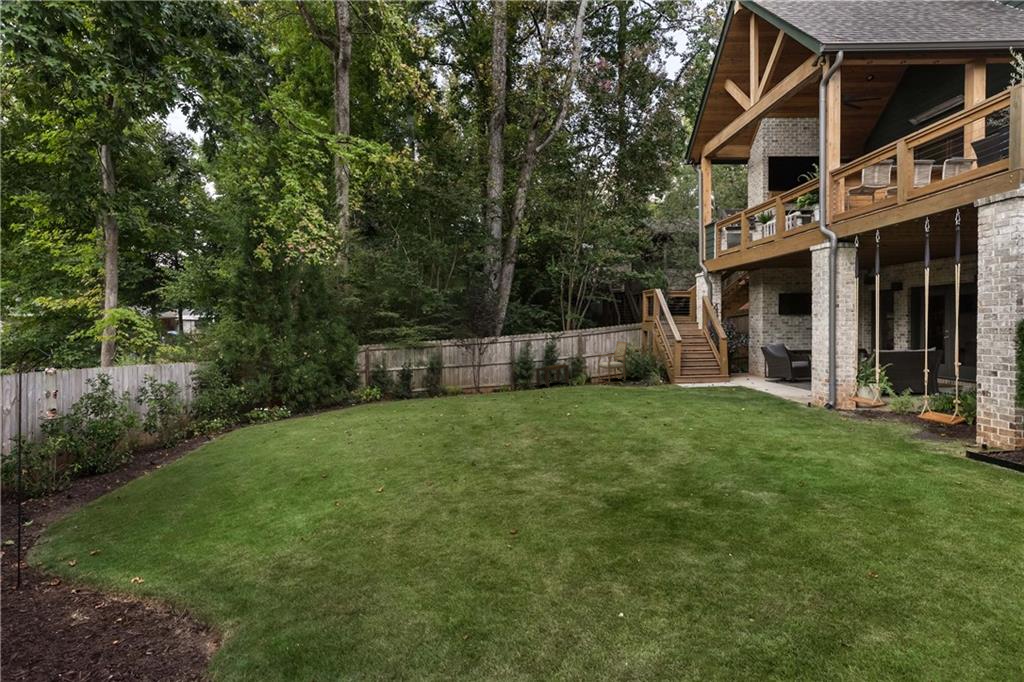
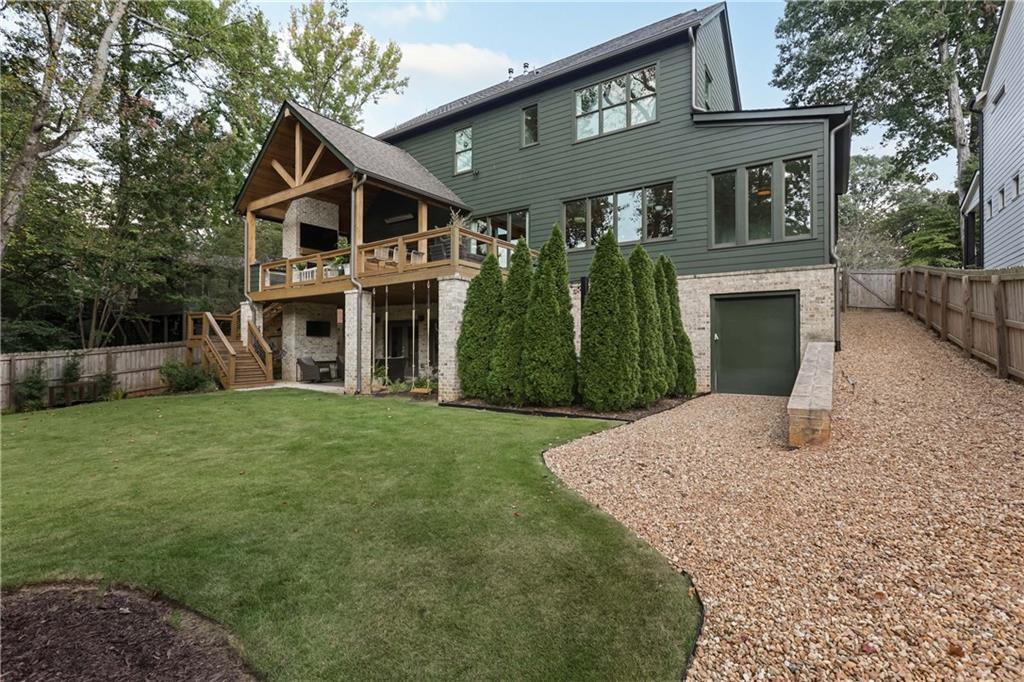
chair: present [598,341,628,382] -> none [137,357,177,396]

